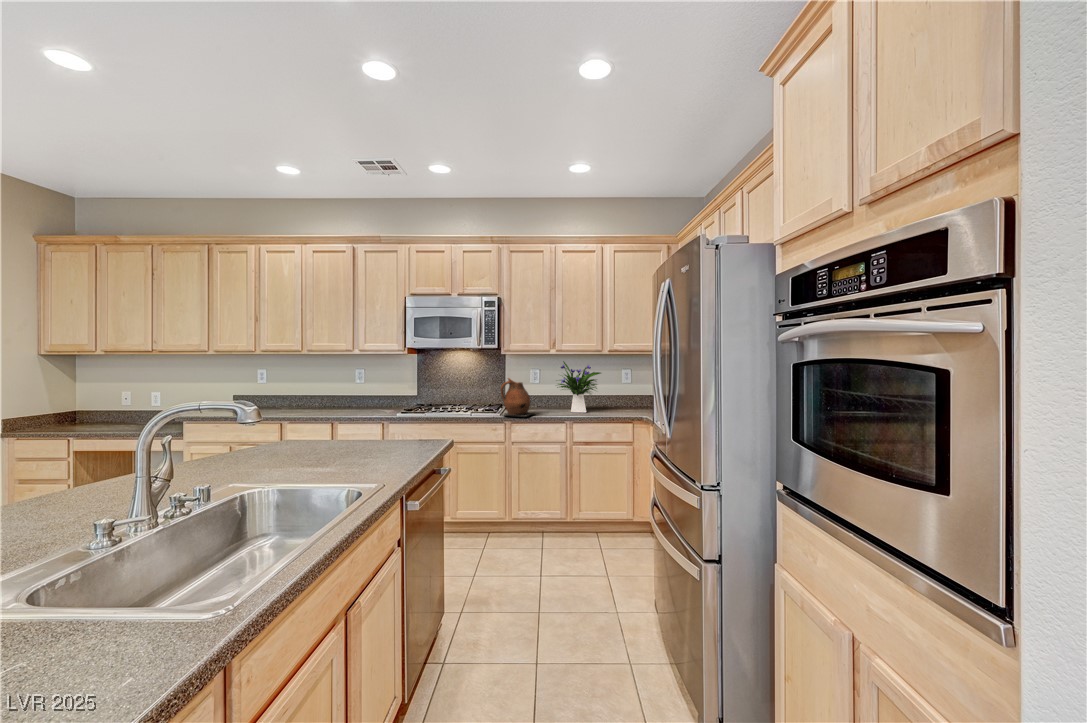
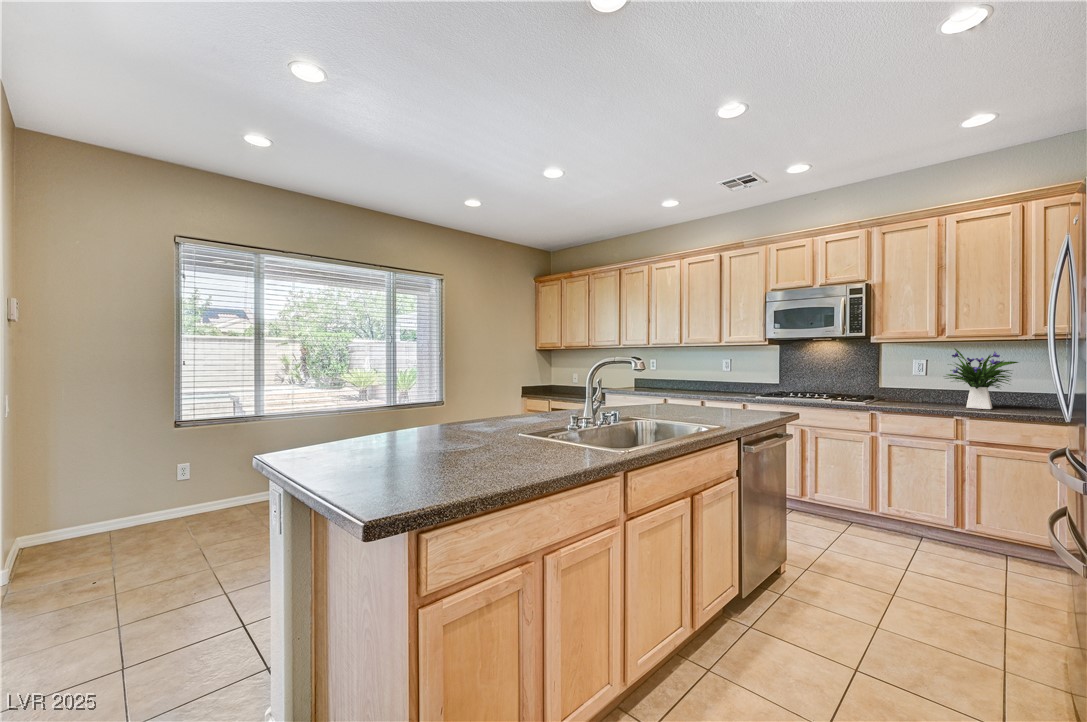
ceramic pitcher: present [501,378,533,417] -> none [865,366,912,408]

